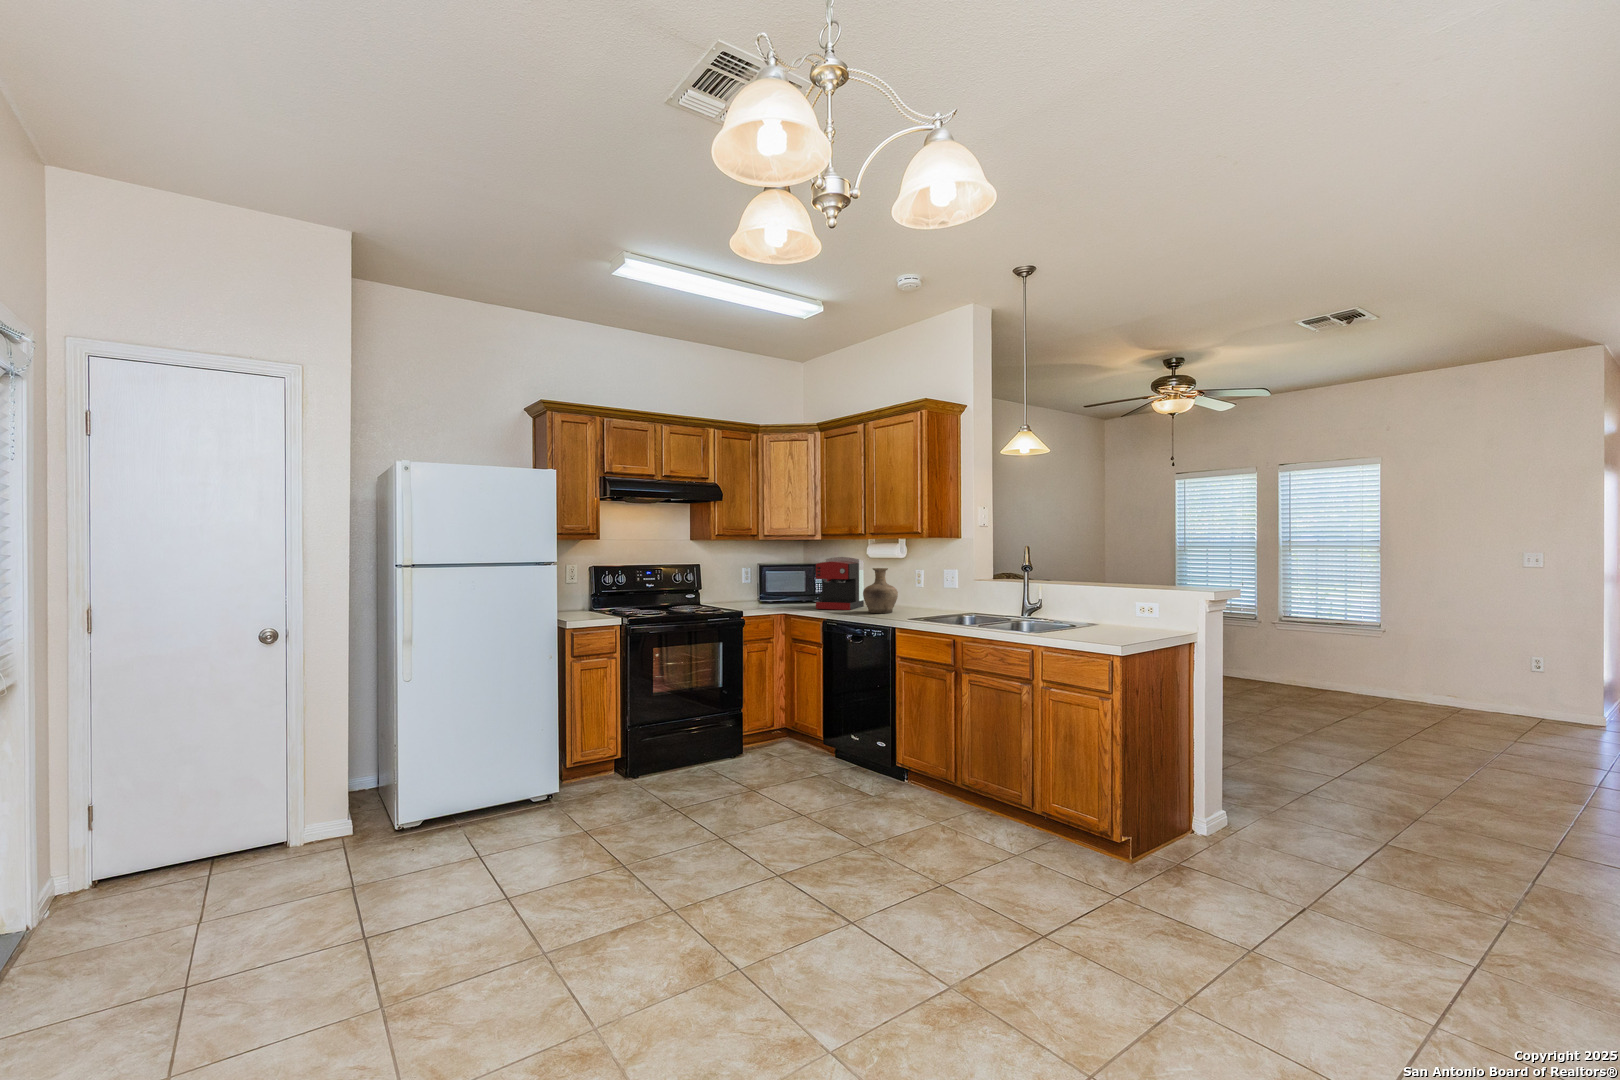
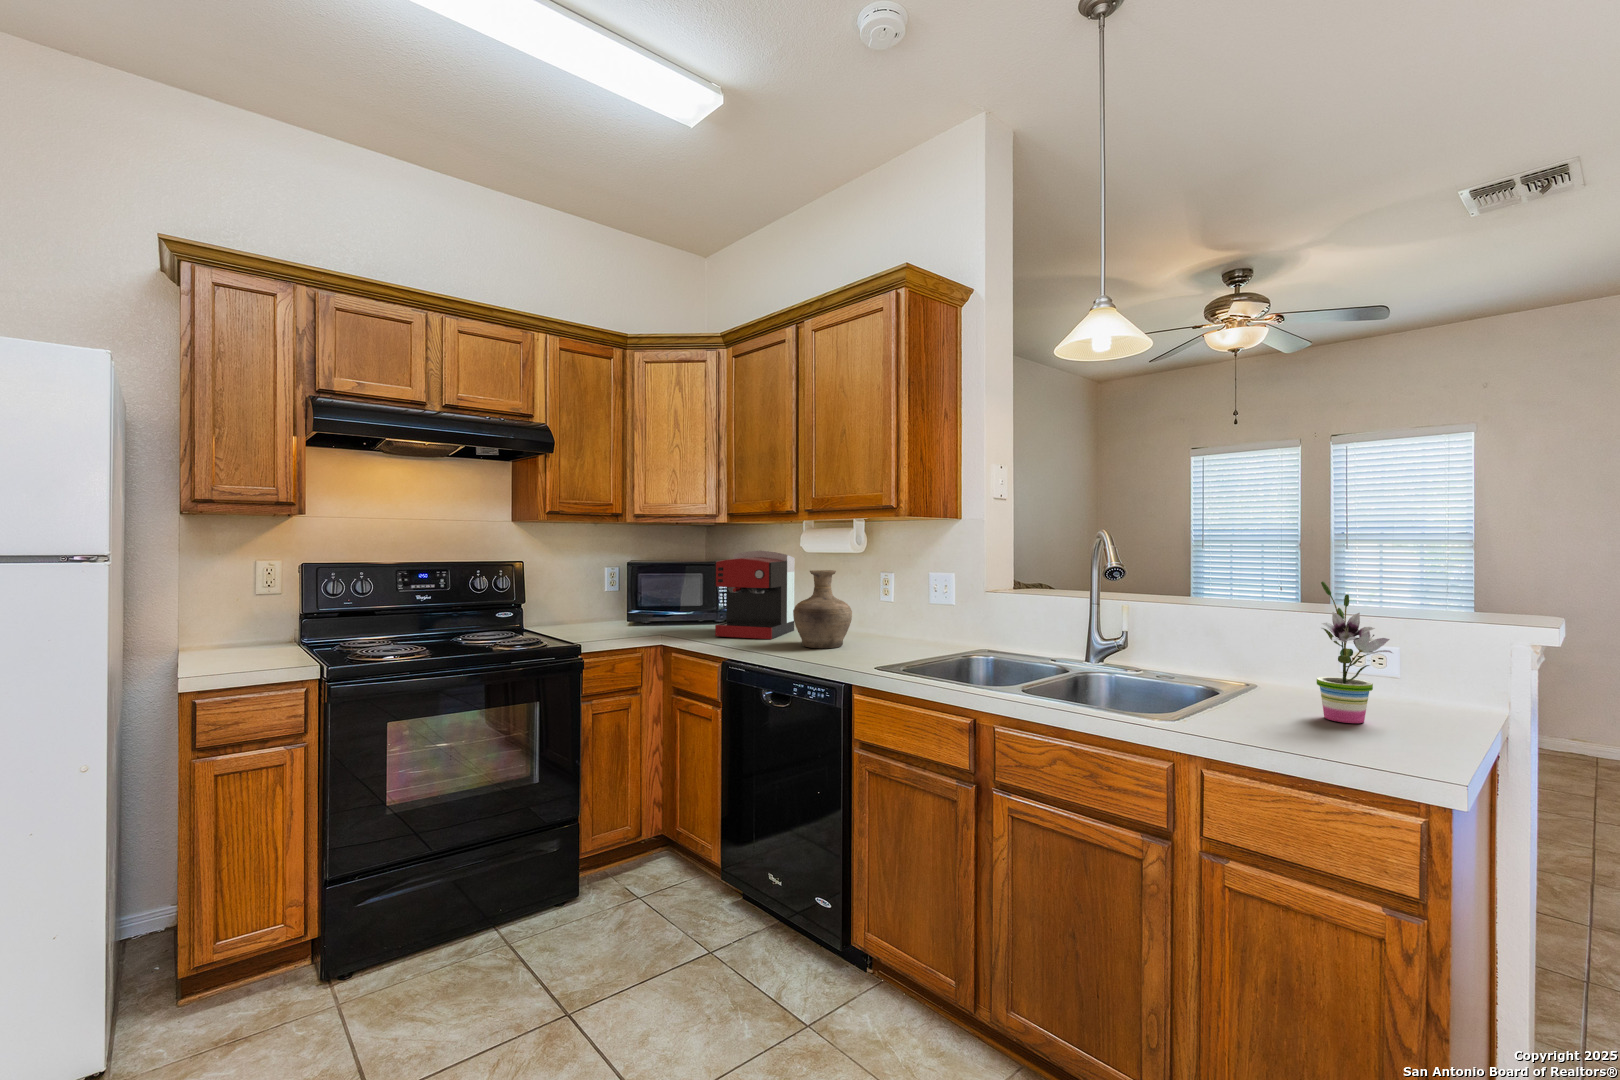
potted plant: none [1109,569,1146,634] -> present [1317,582,1392,723]

